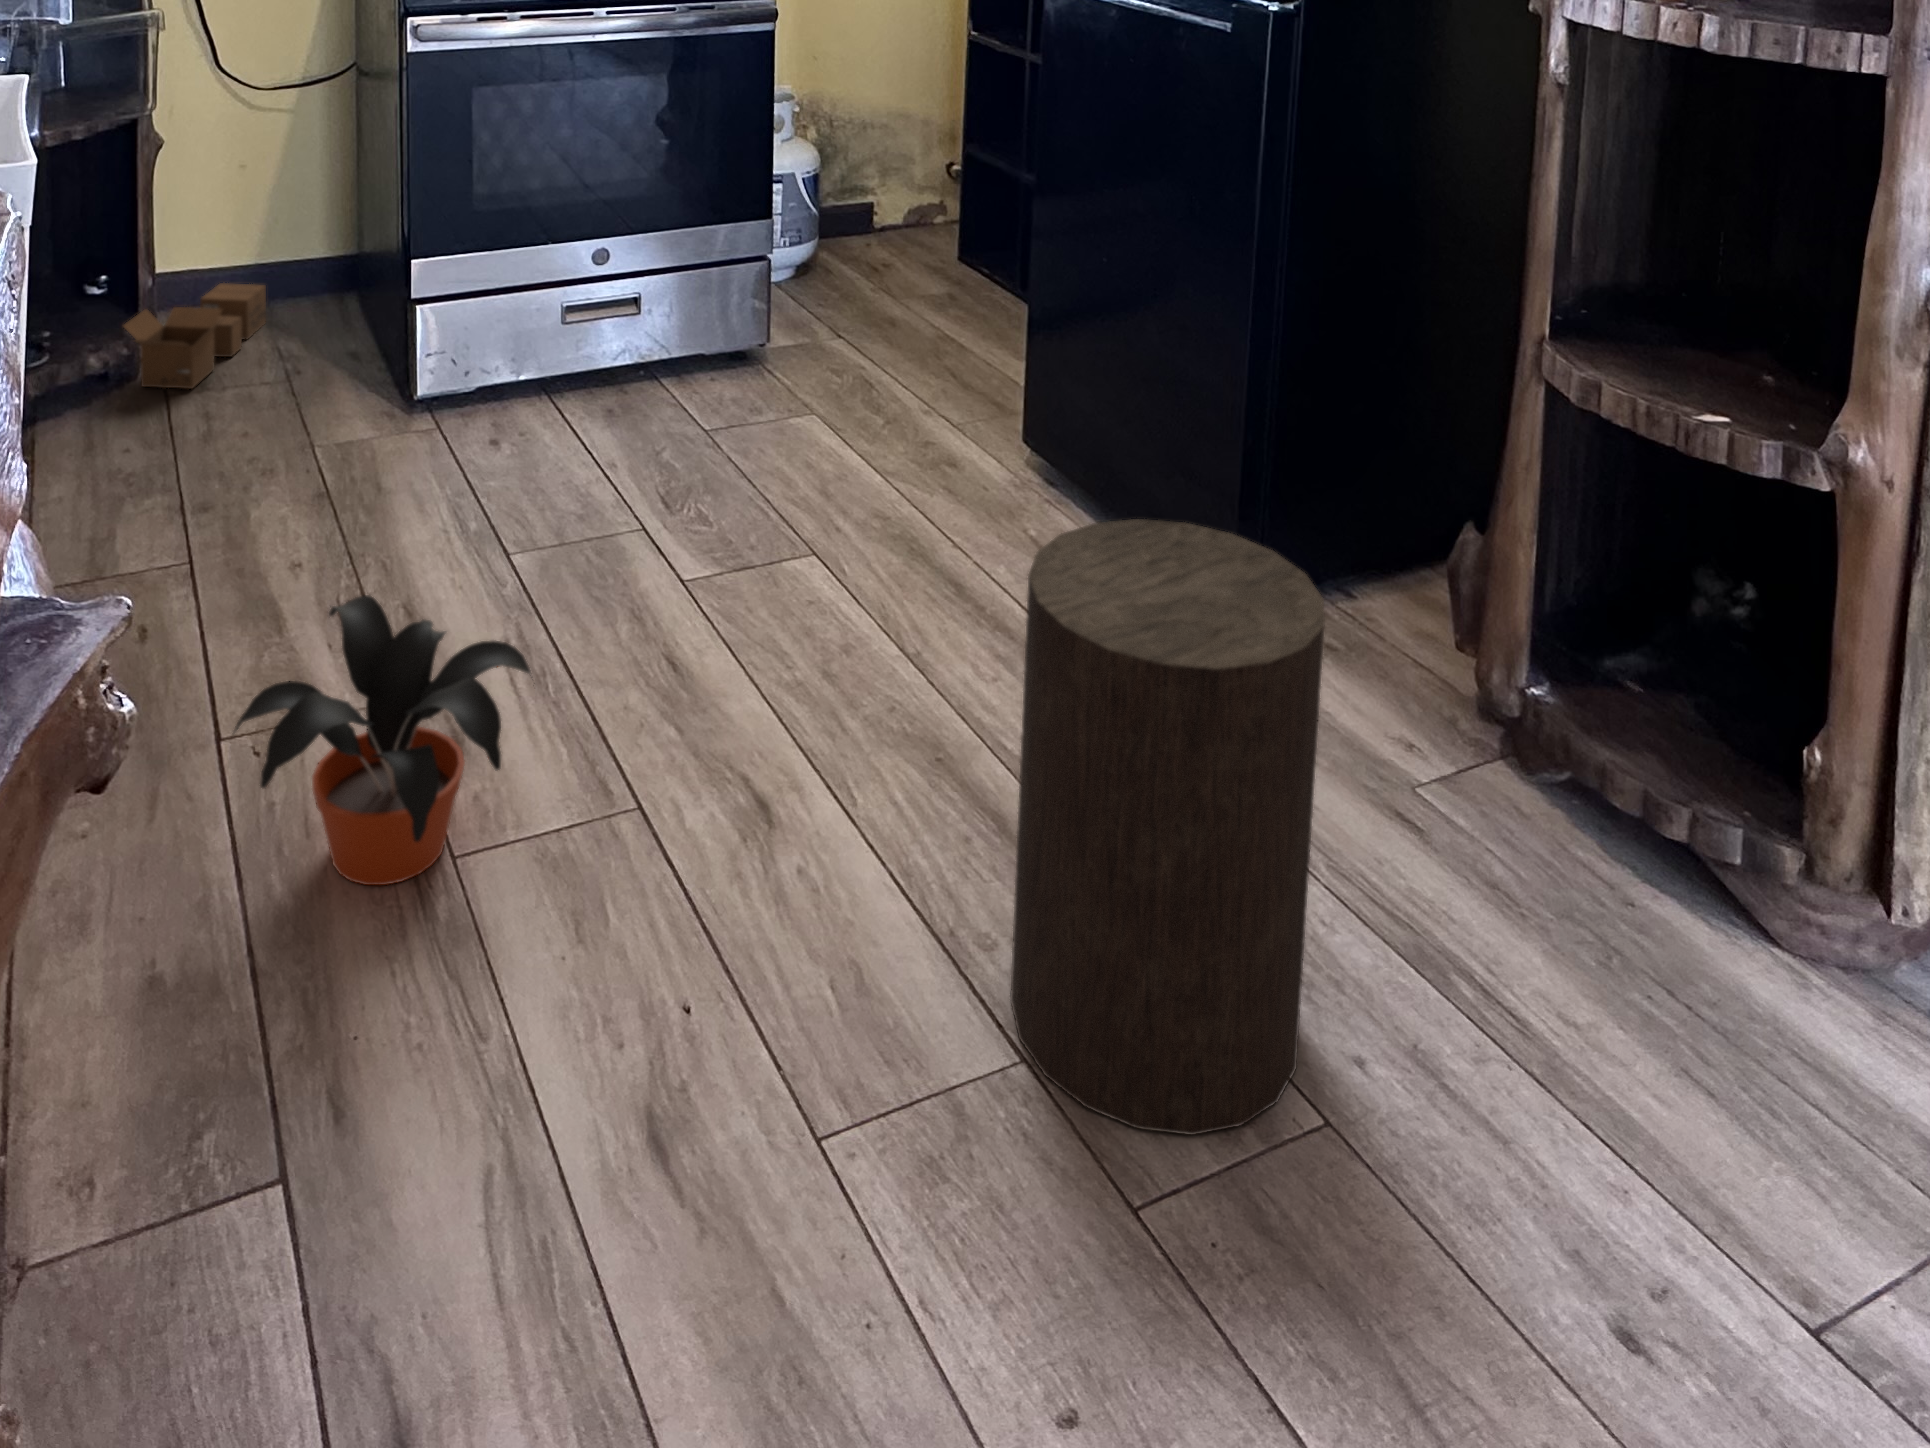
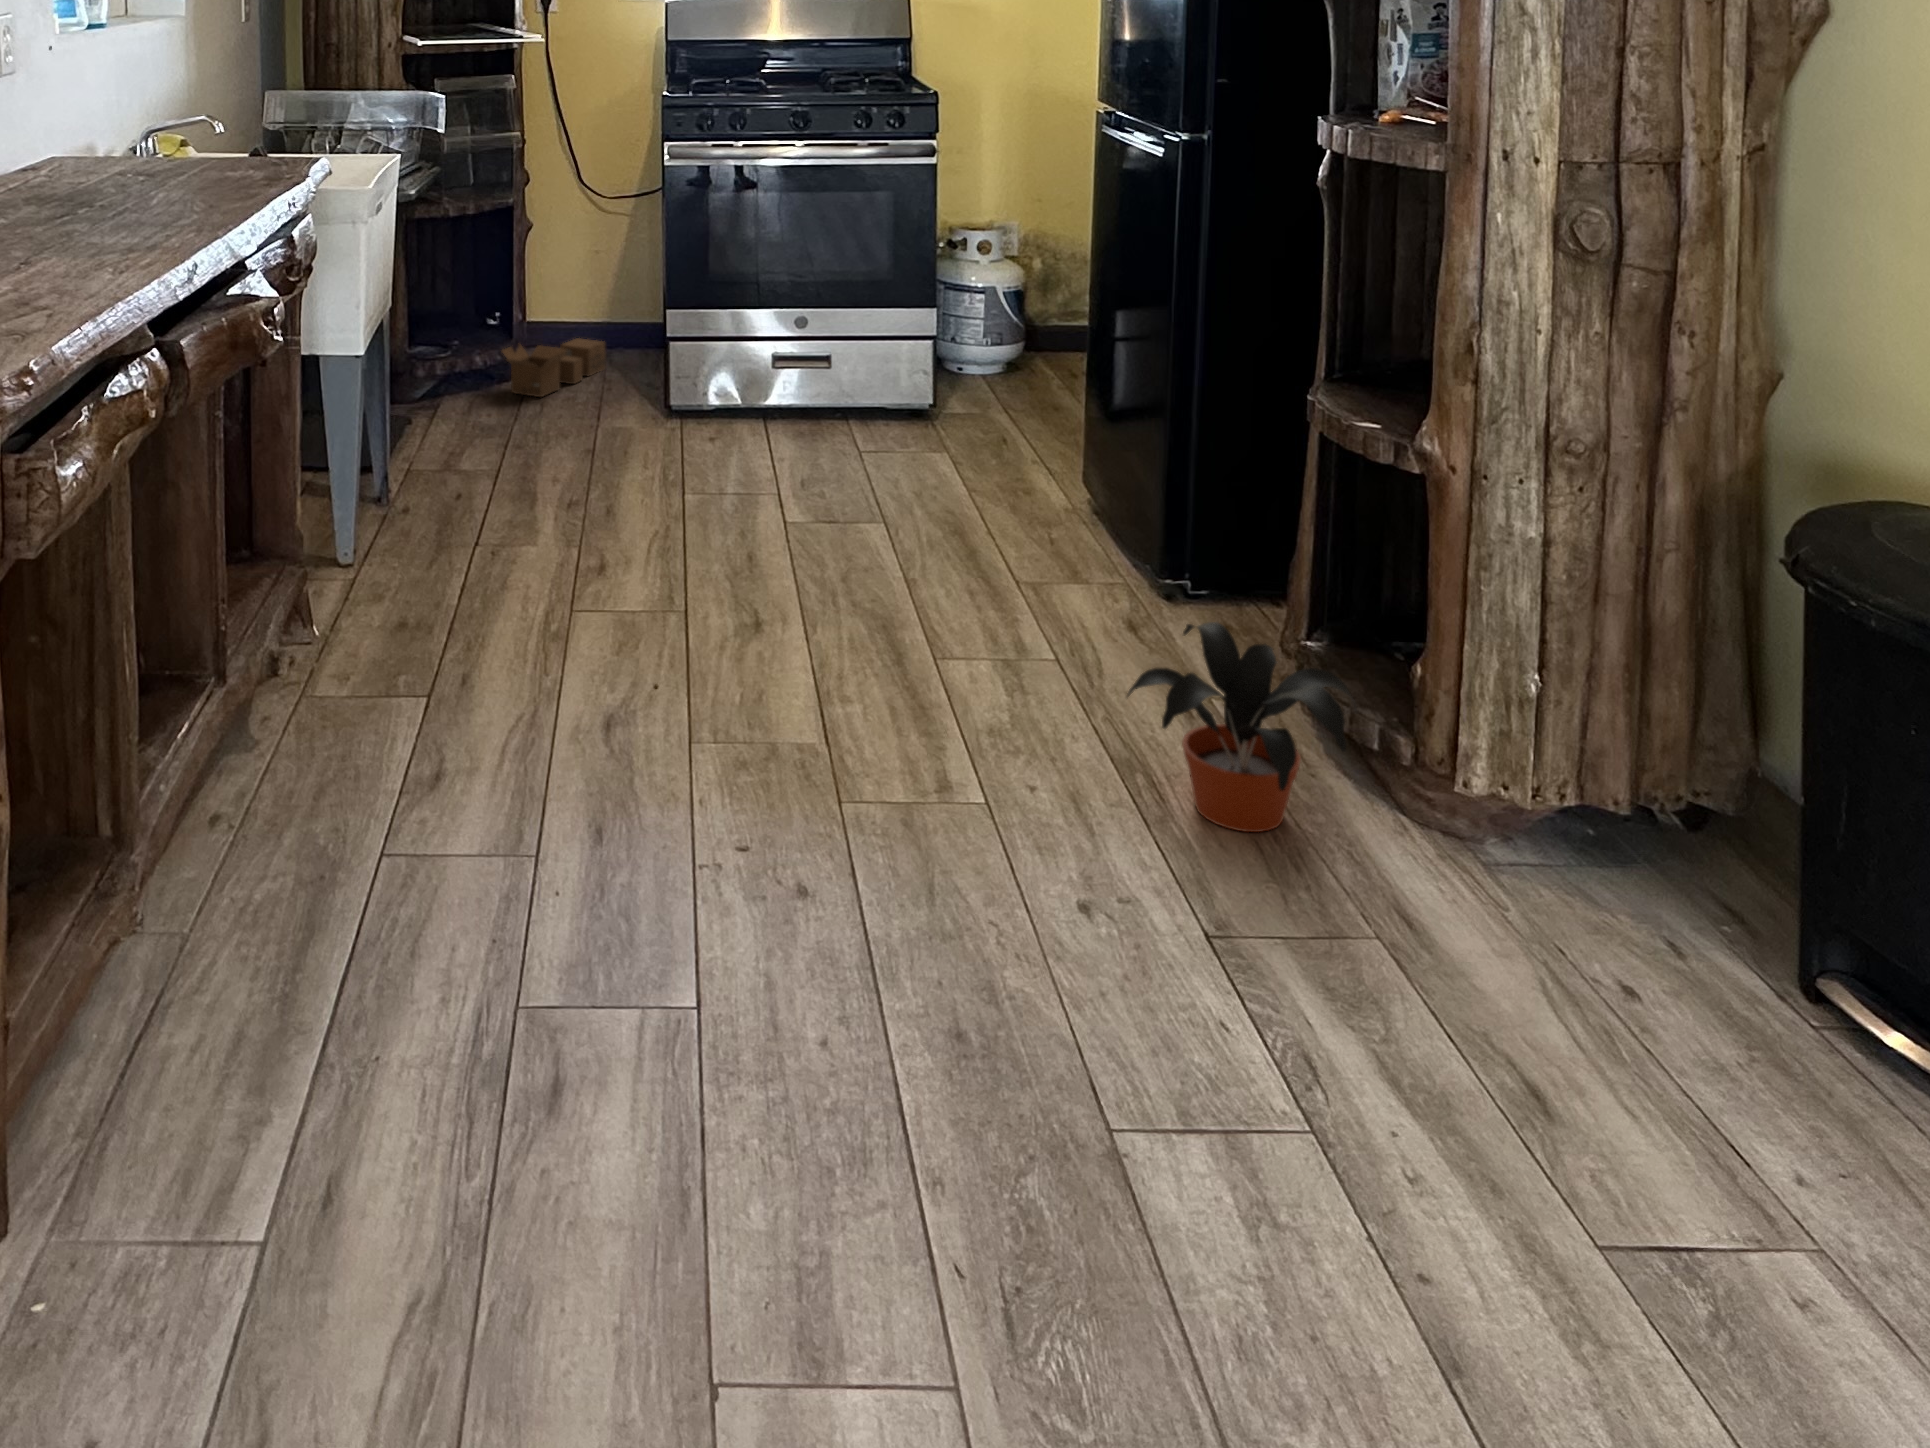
stool: present [1010,519,1325,1135] -> none [830,443,1015,787]
potted plant: present [234,595,531,885] -> present [1127,622,1356,832]

